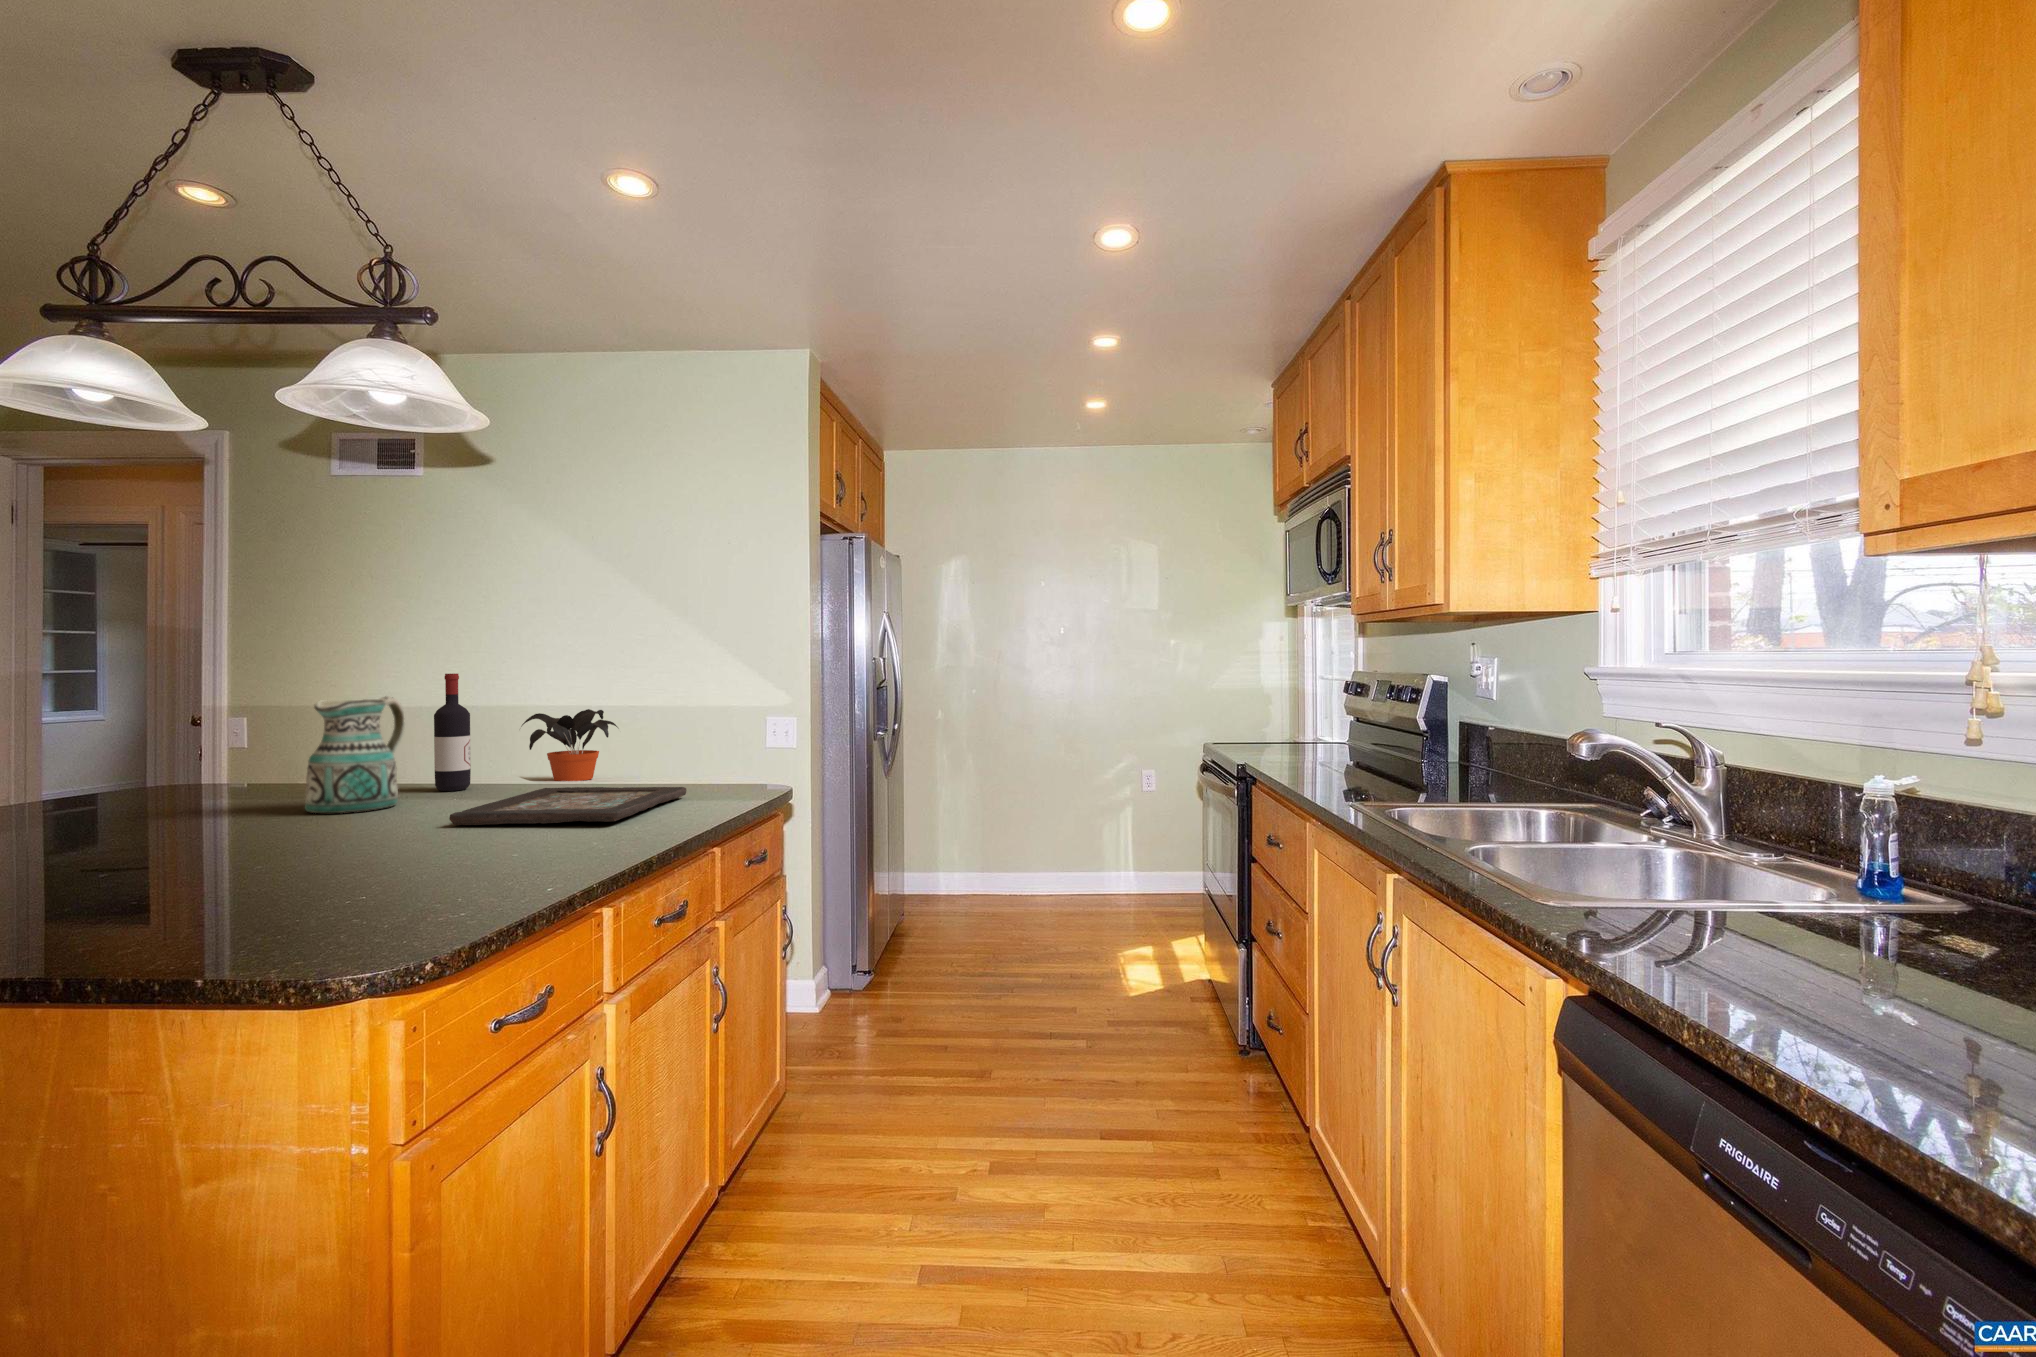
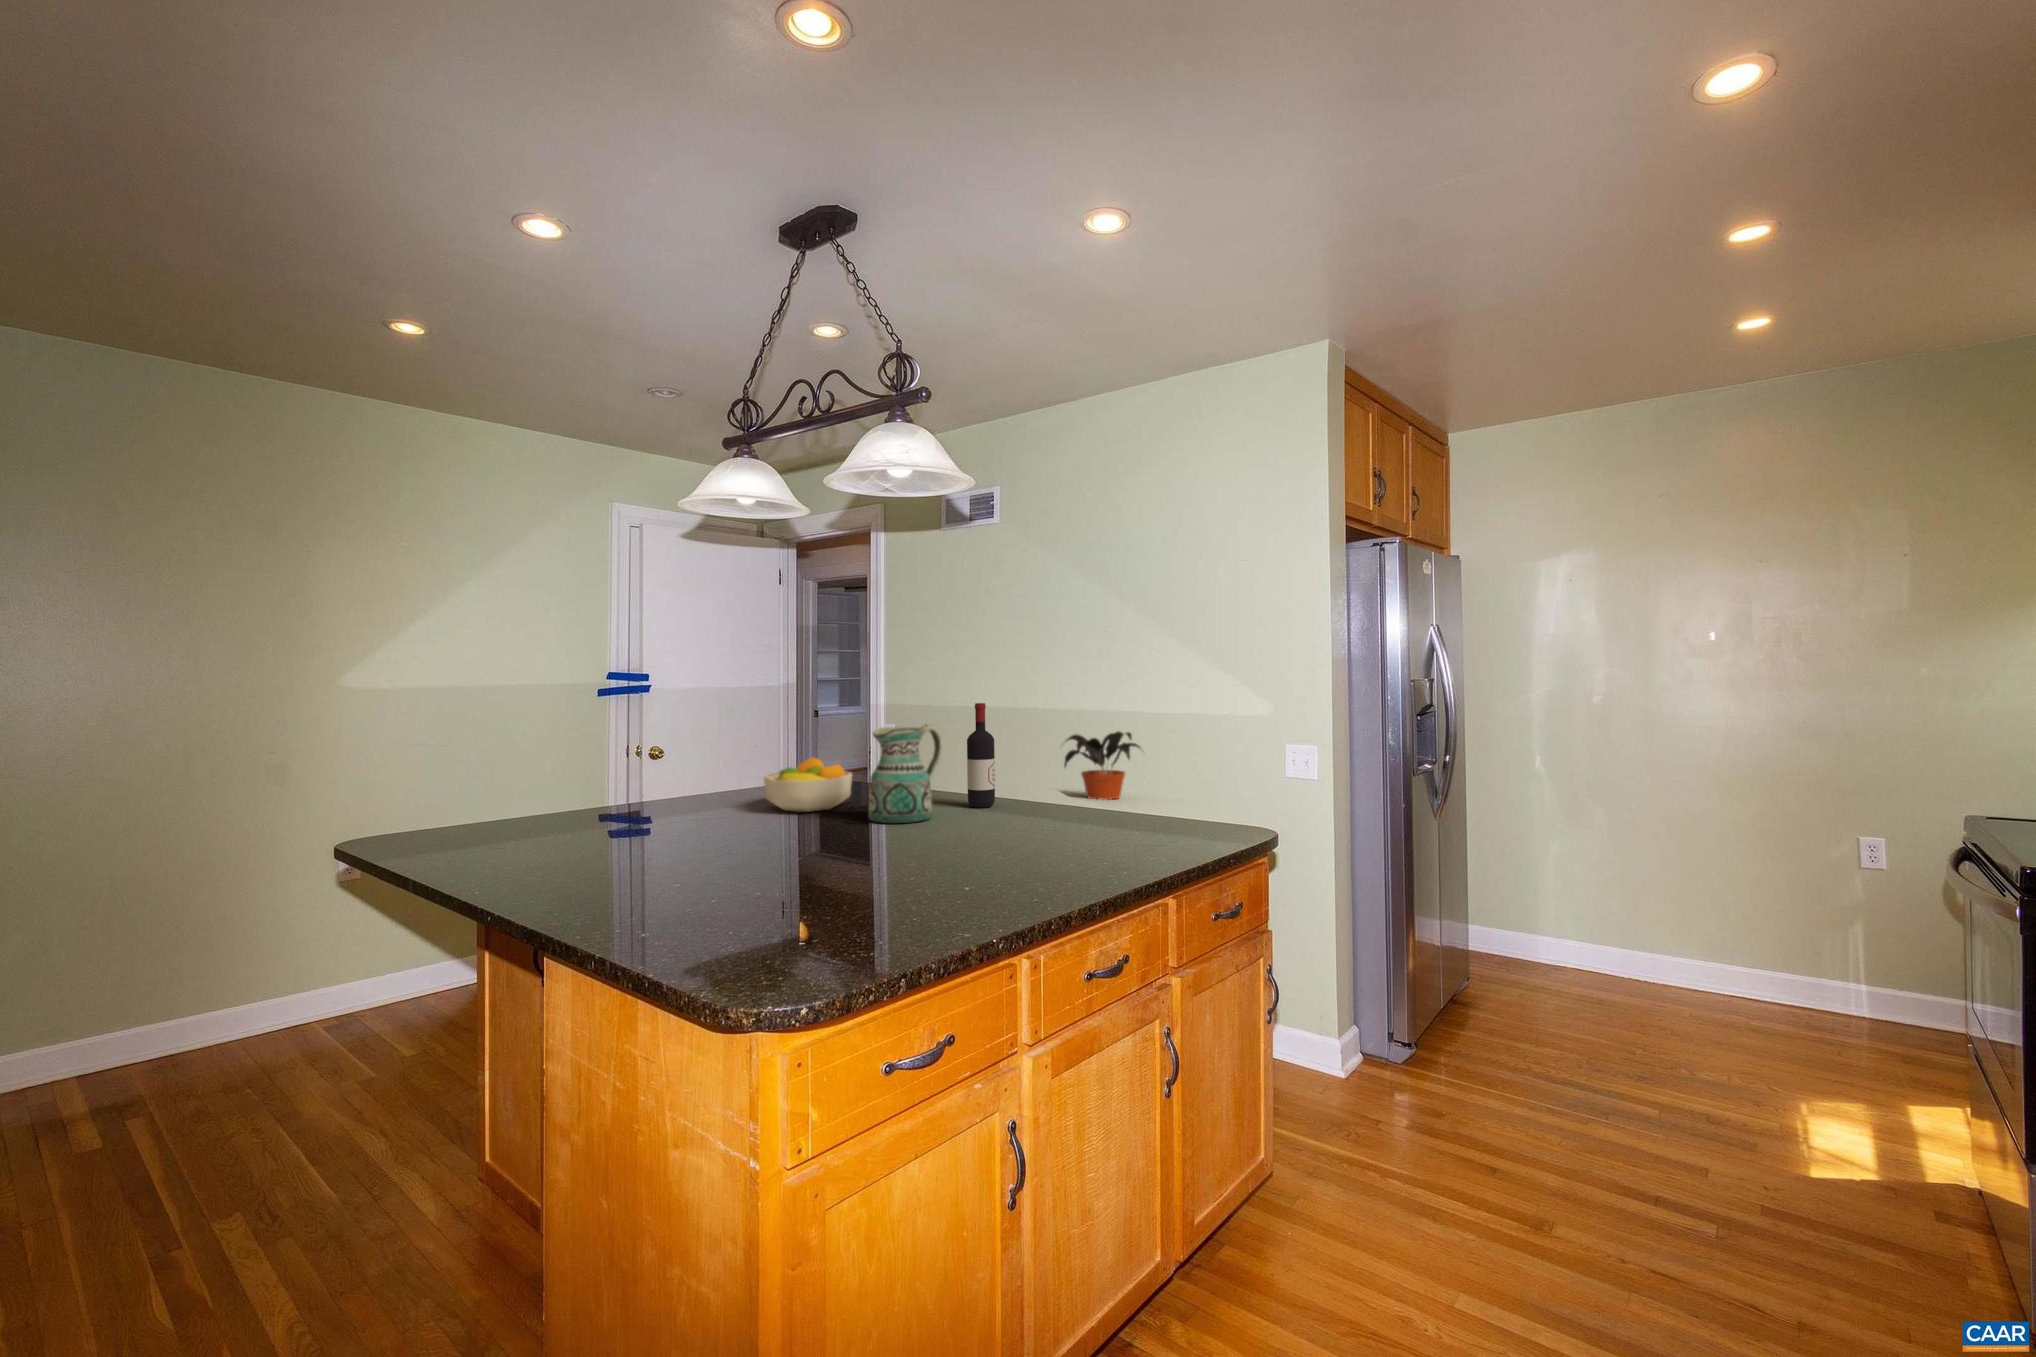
fruit bowl: none [104,744,258,814] -> present [764,757,852,812]
decorative tray: present [449,787,687,825] -> none [945,814,1160,860]

